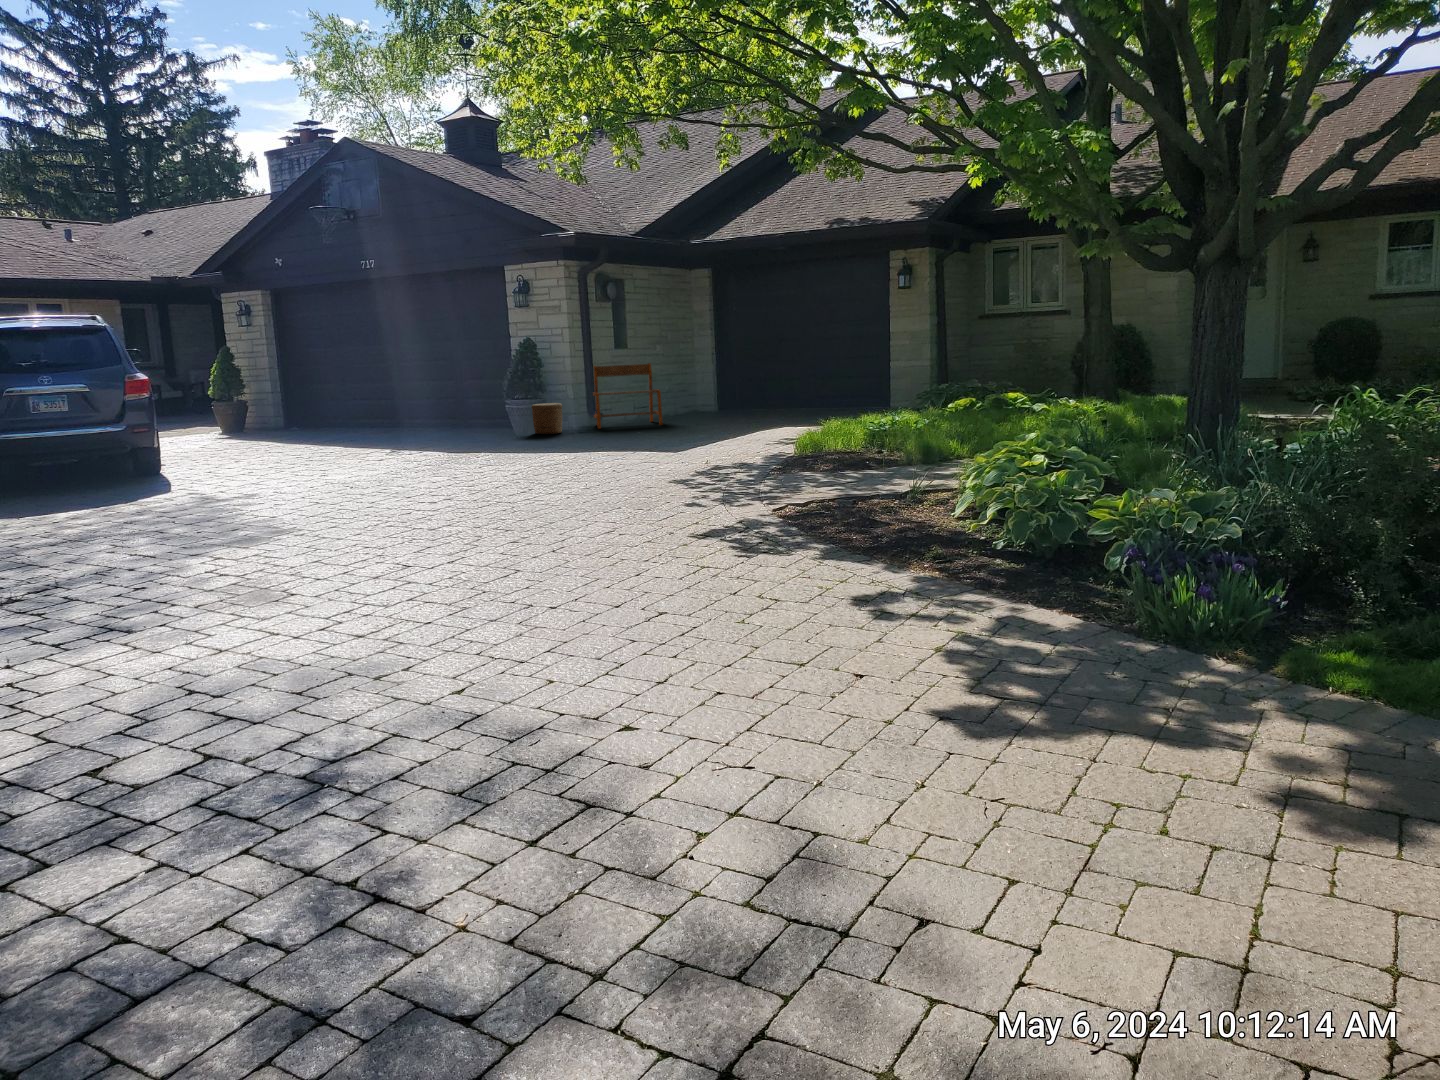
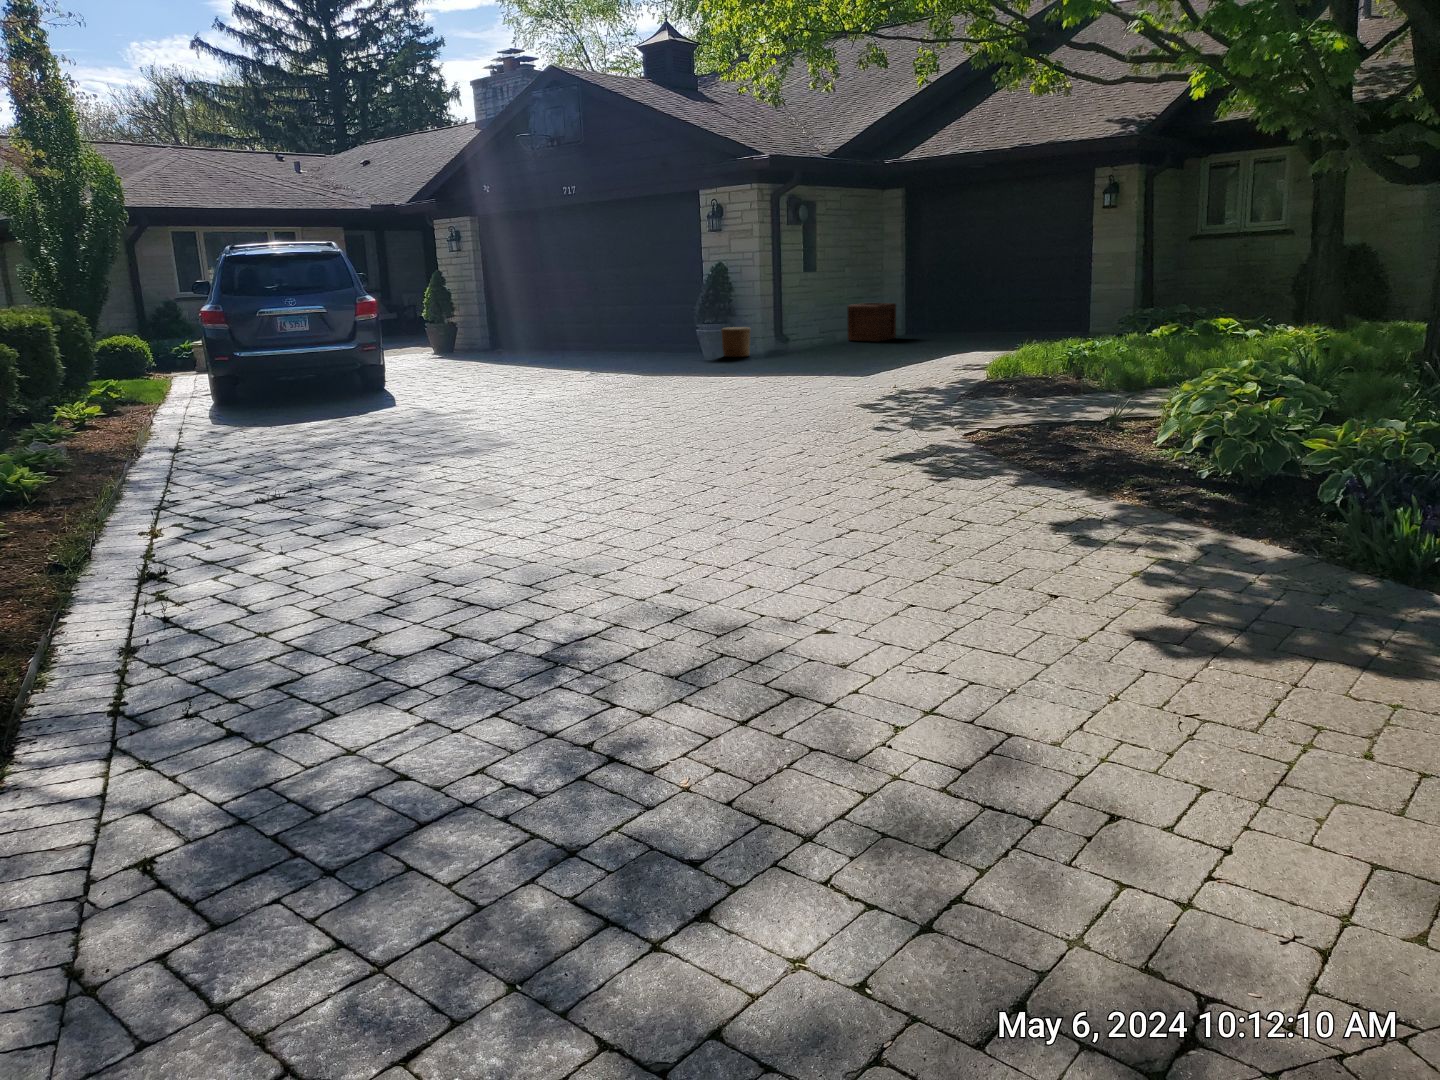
bench: present [593,363,662,429] -> none [779,288,847,353]
wooden crate: none [662,377,712,416] -> present [848,303,896,342]

